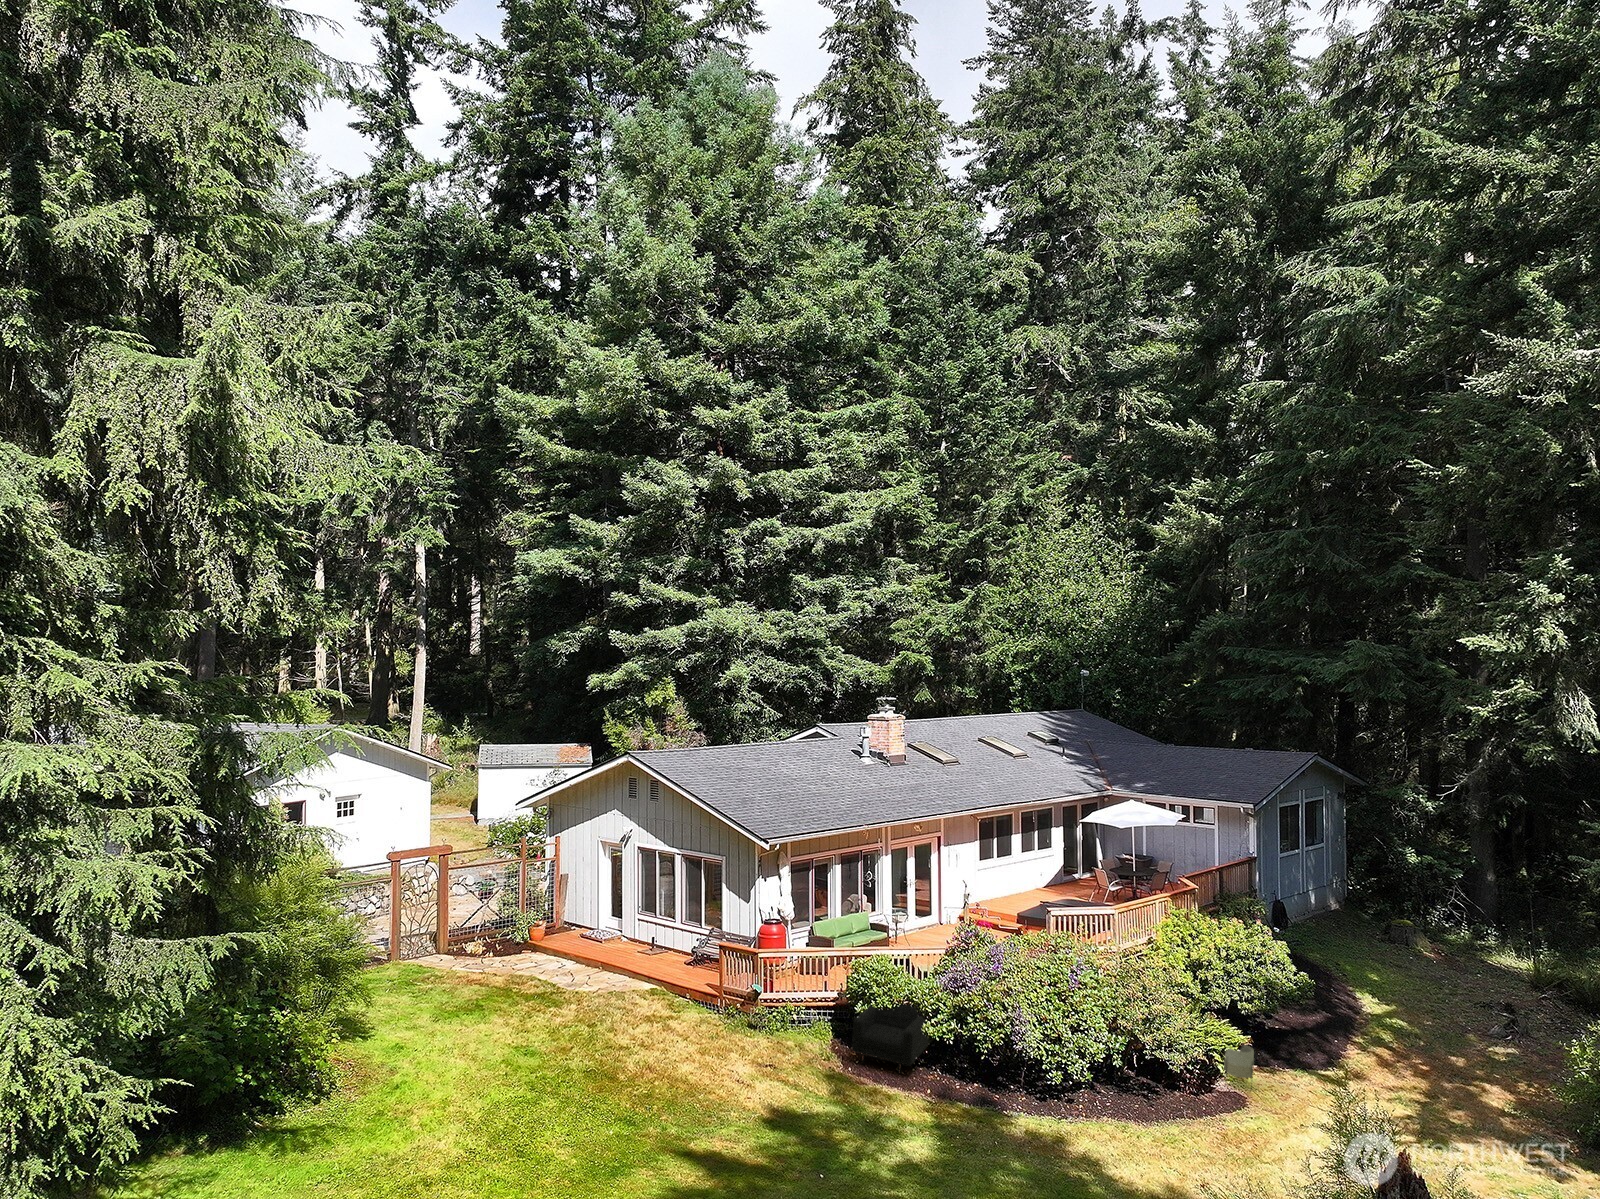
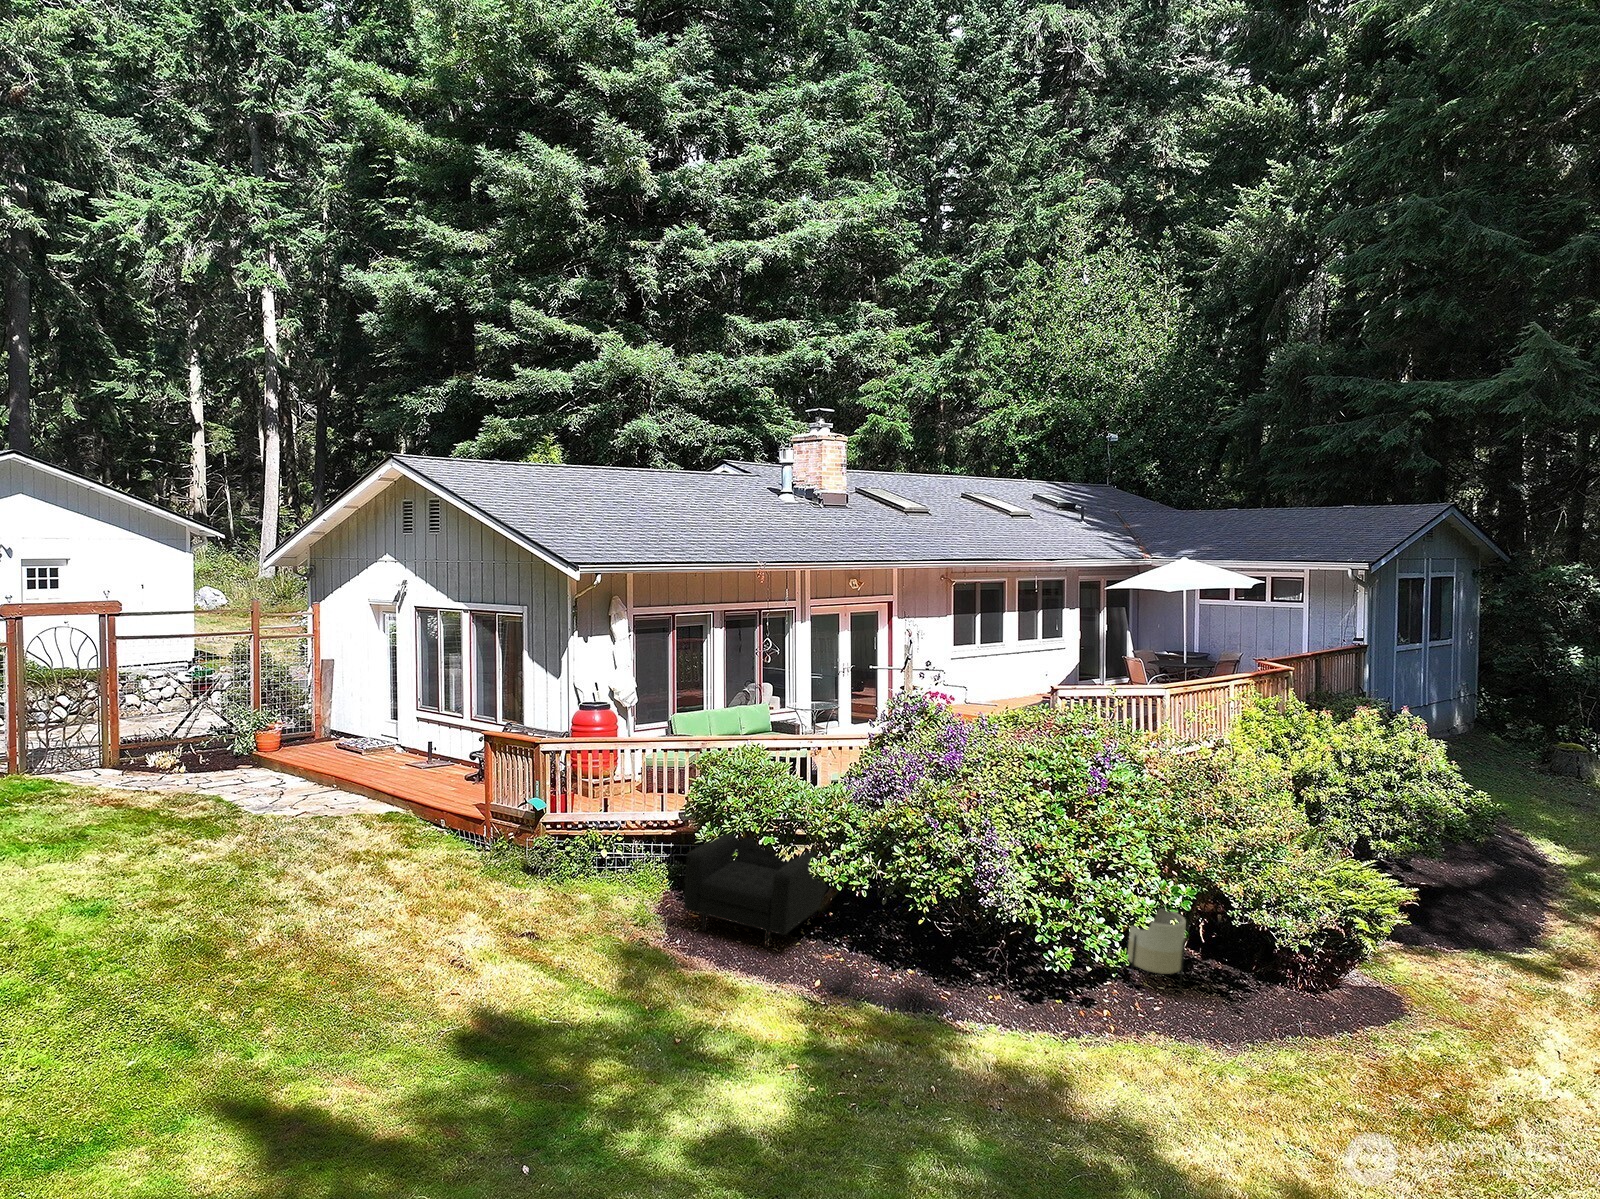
planter: present [1224,1045,1254,1078] -> present [1128,909,1186,991]

